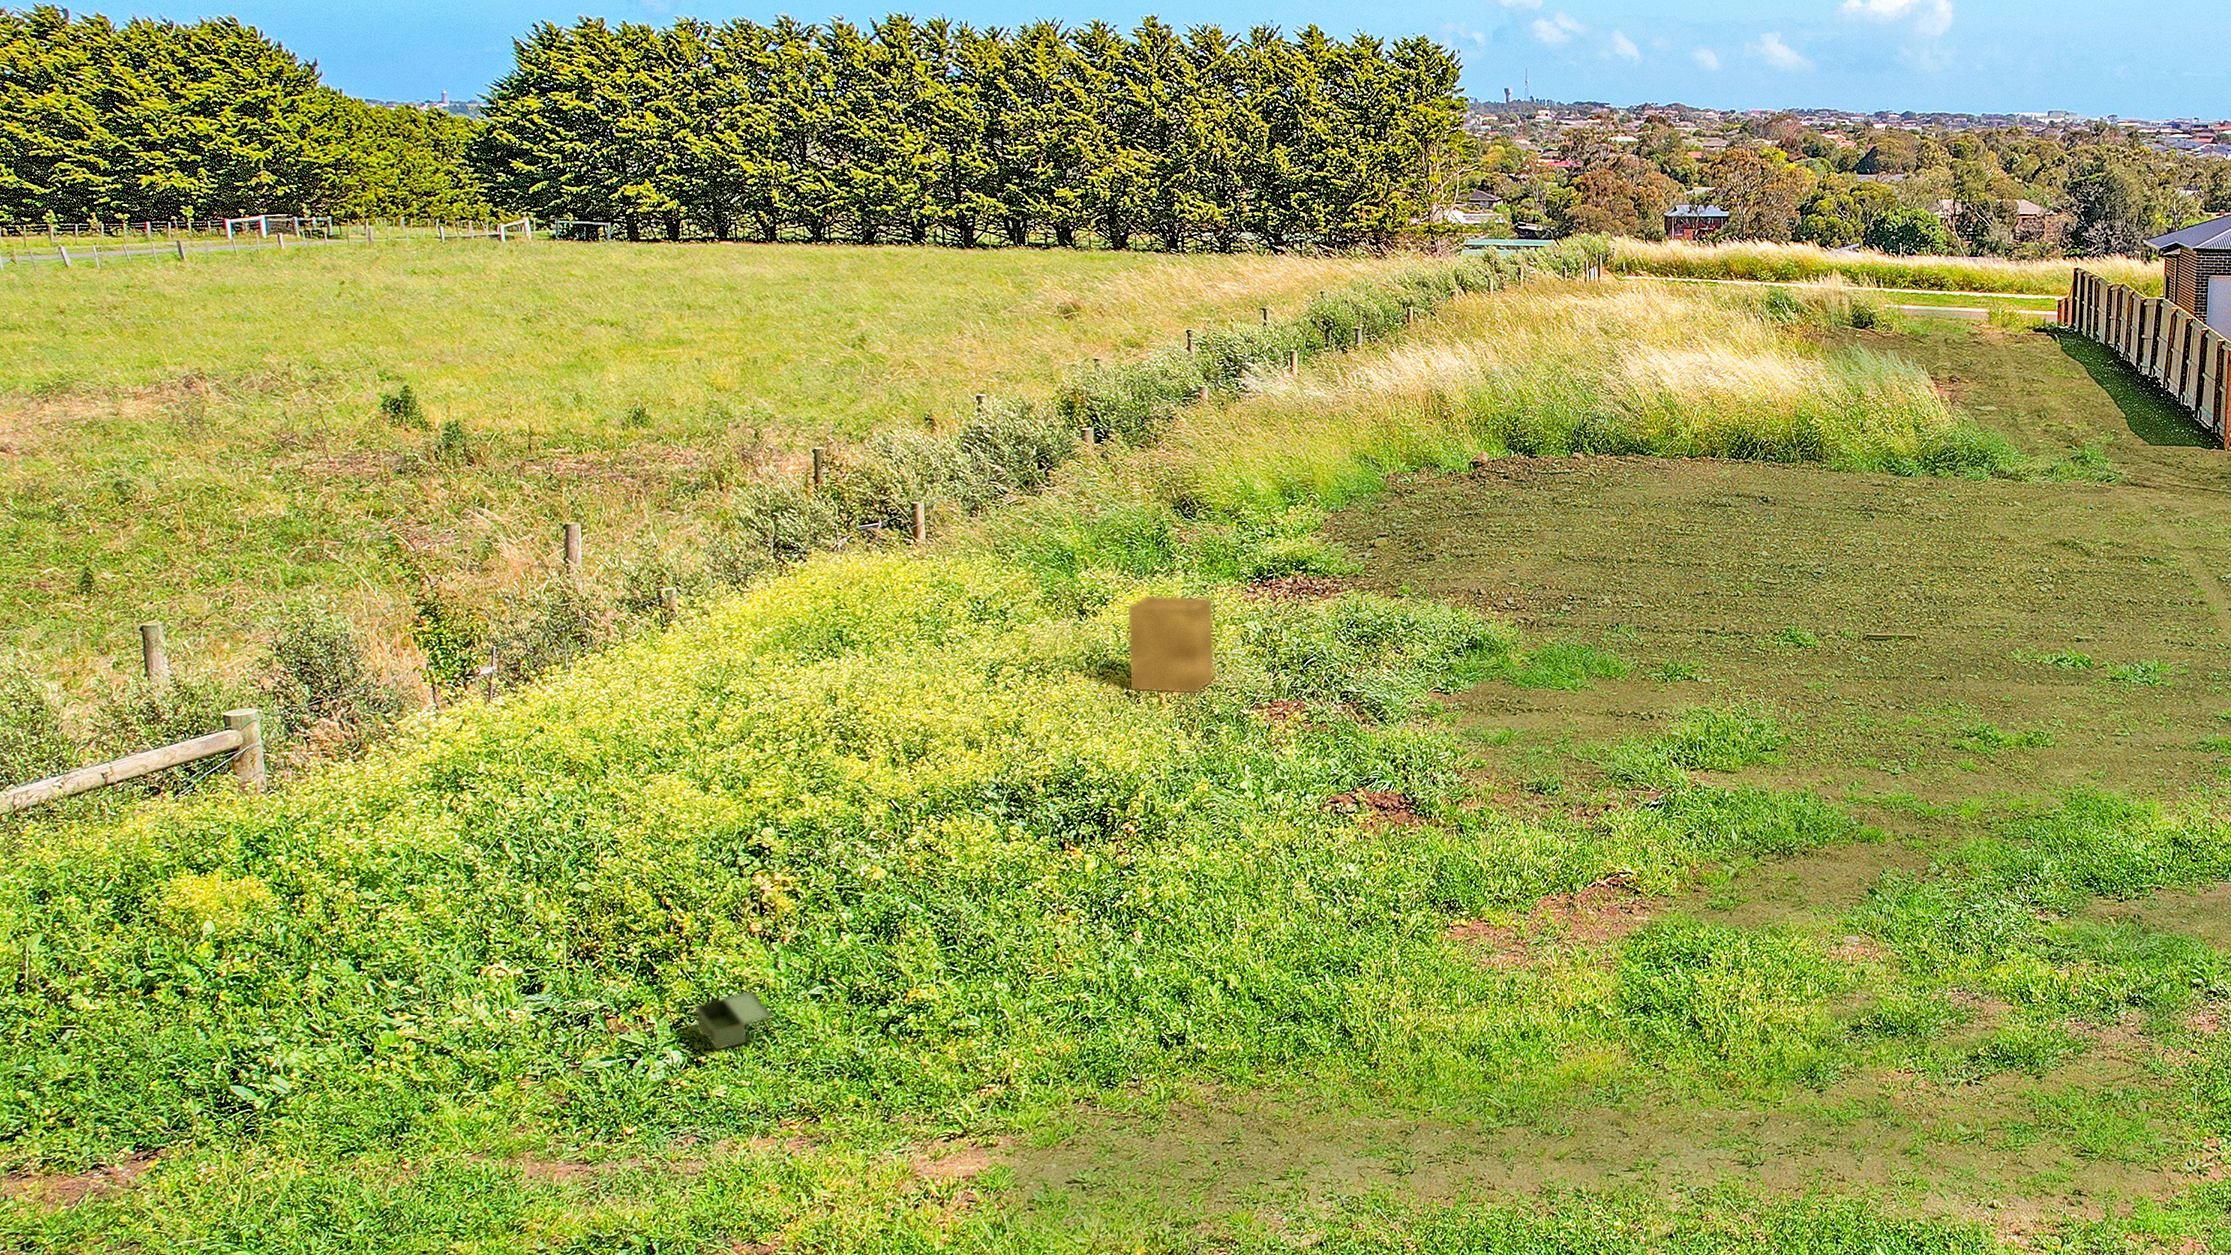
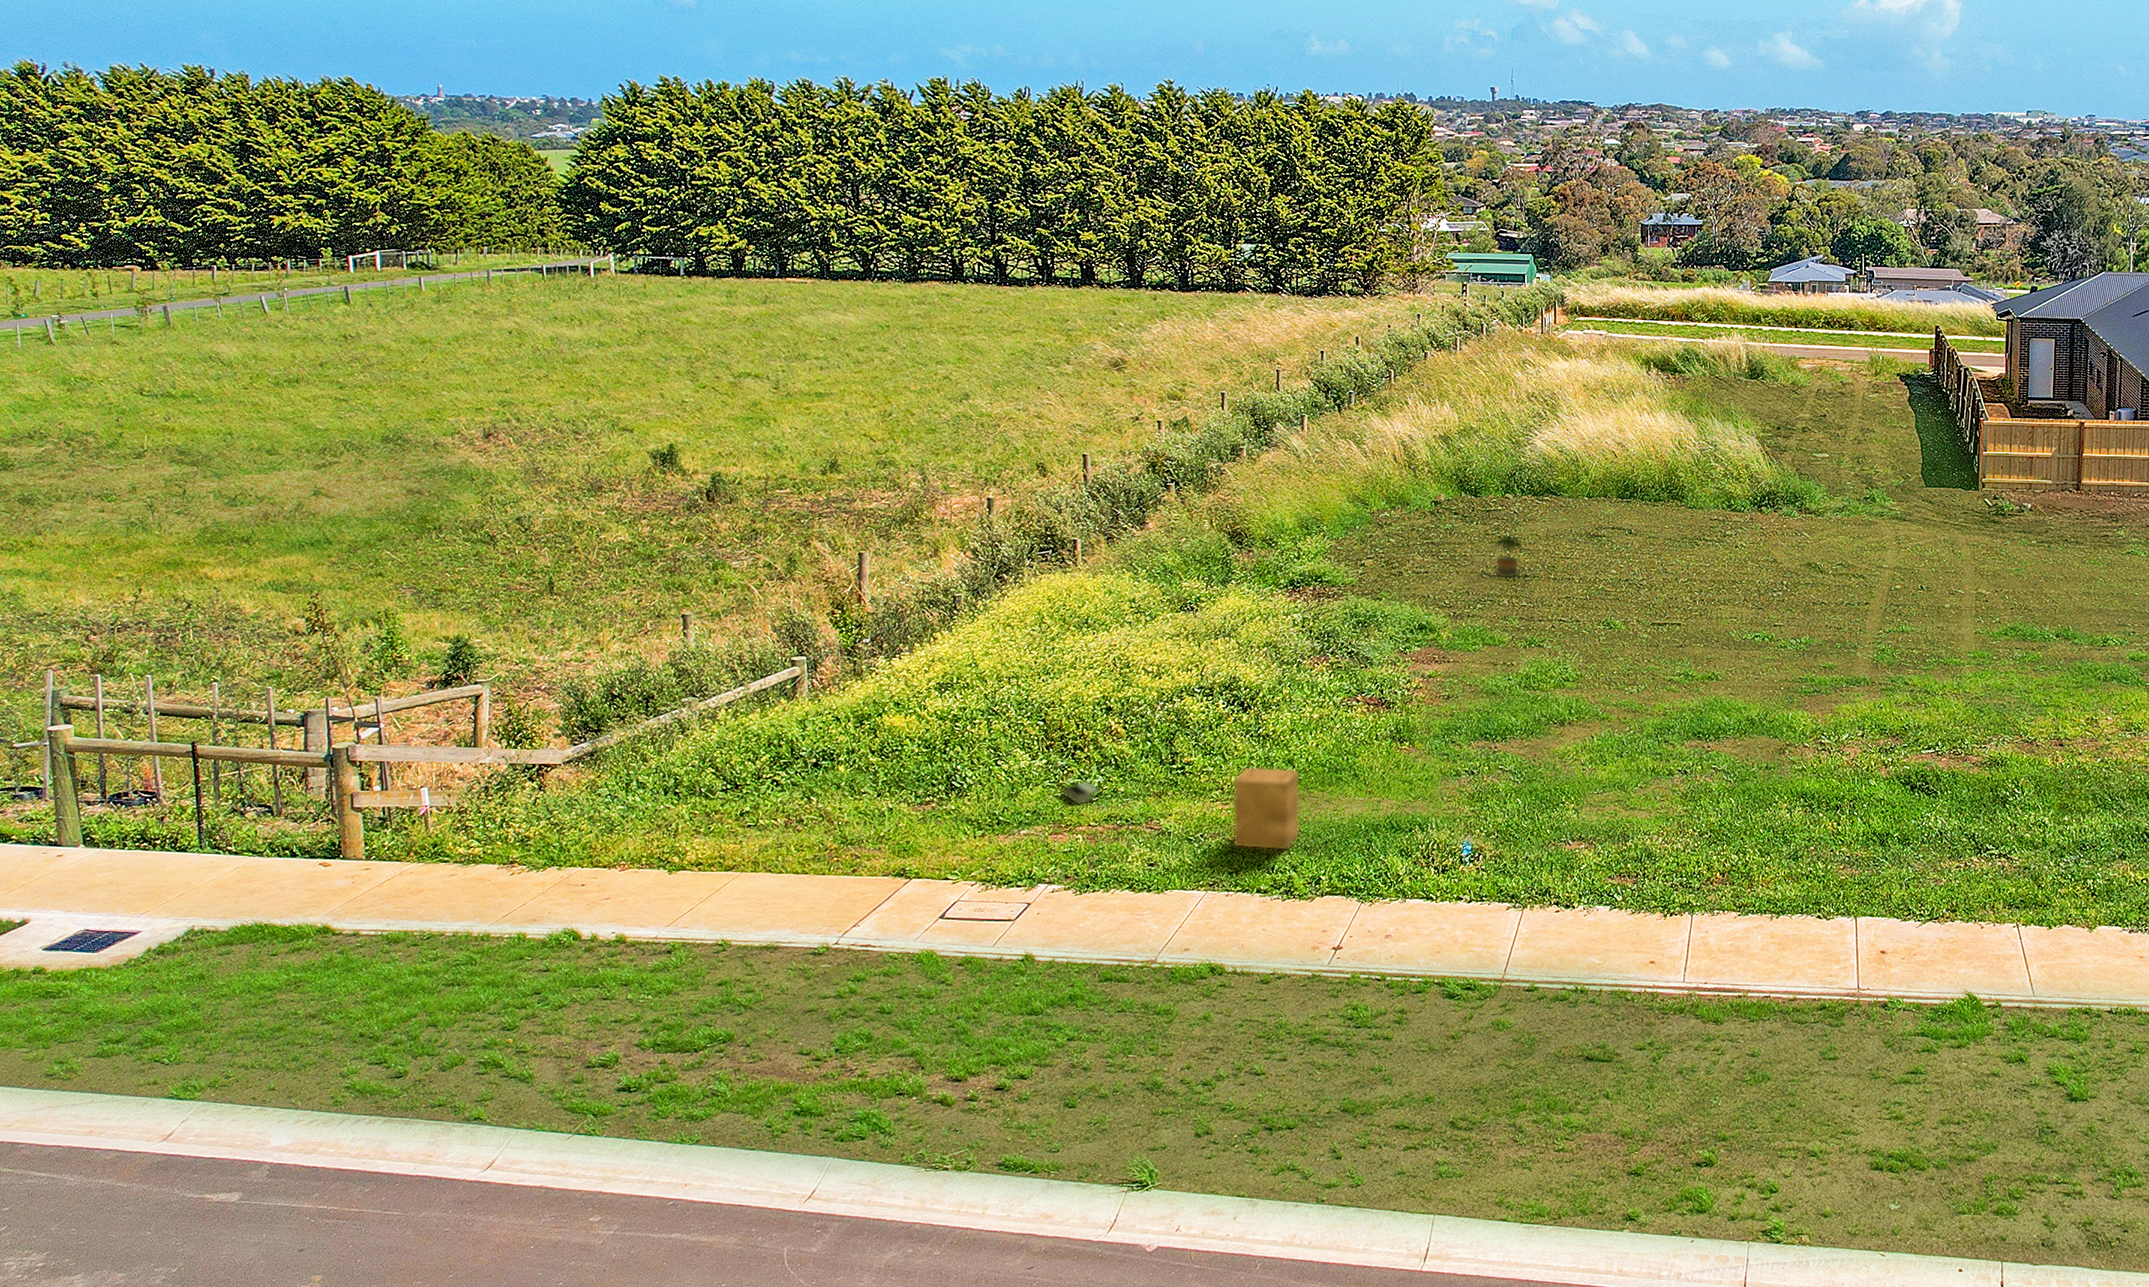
potted tree: none [1576,499,1625,564] -> present [1495,537,1522,577]
cardboard box: present [1129,596,1214,693] -> present [1234,768,1298,849]

